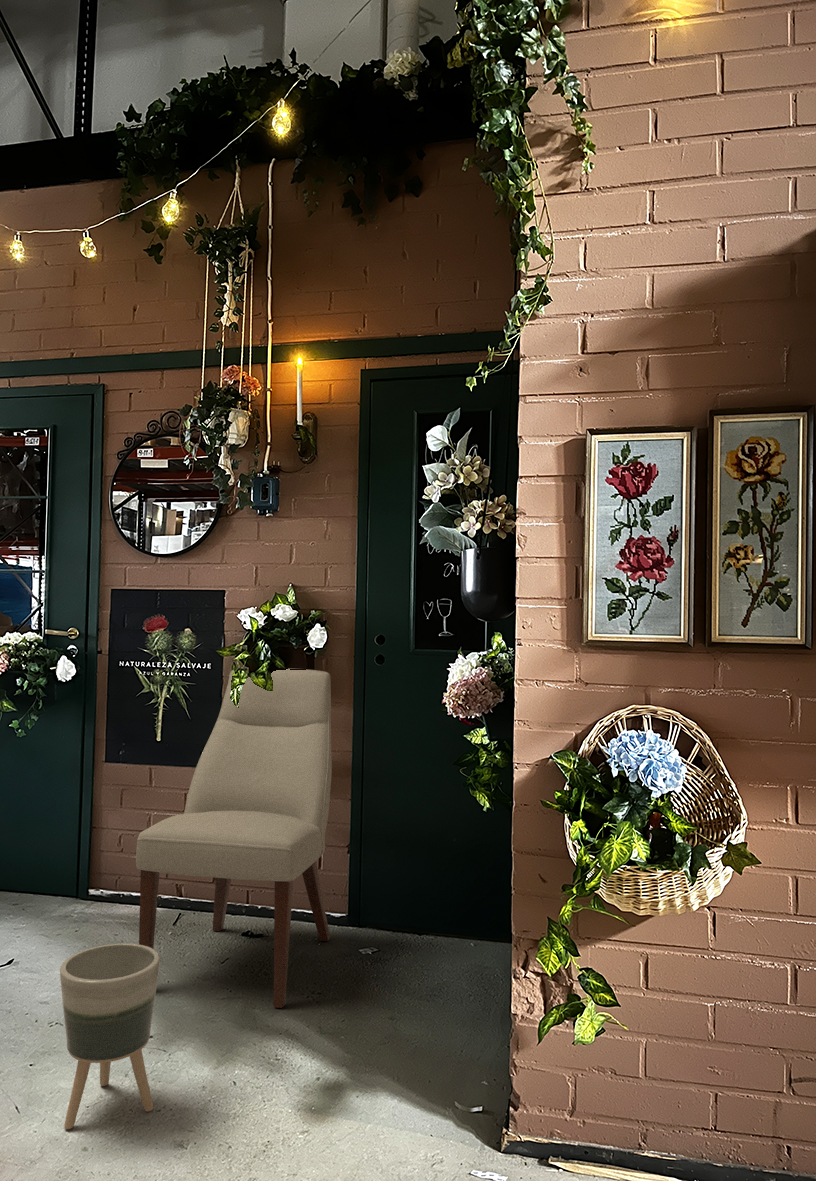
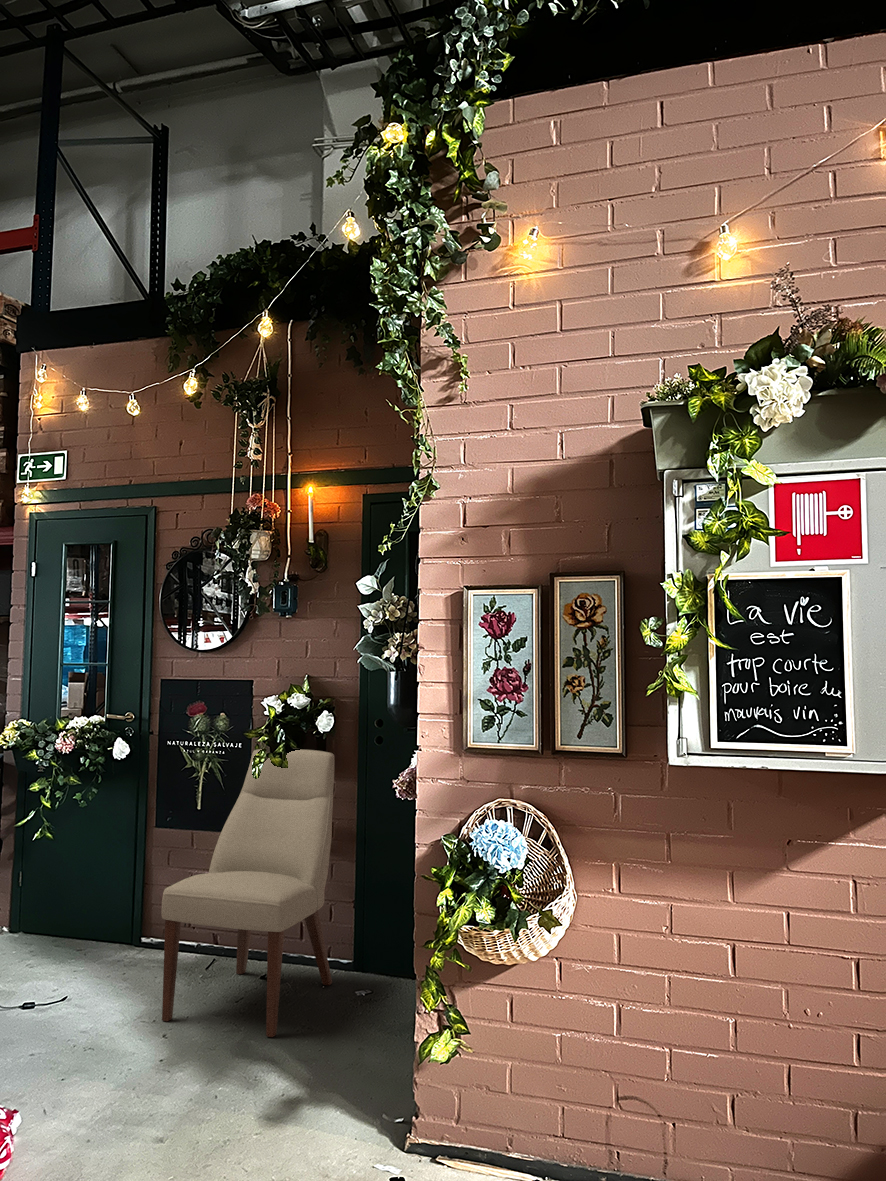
planter: present [60,943,160,1129] -> none [82,976,159,1116]

